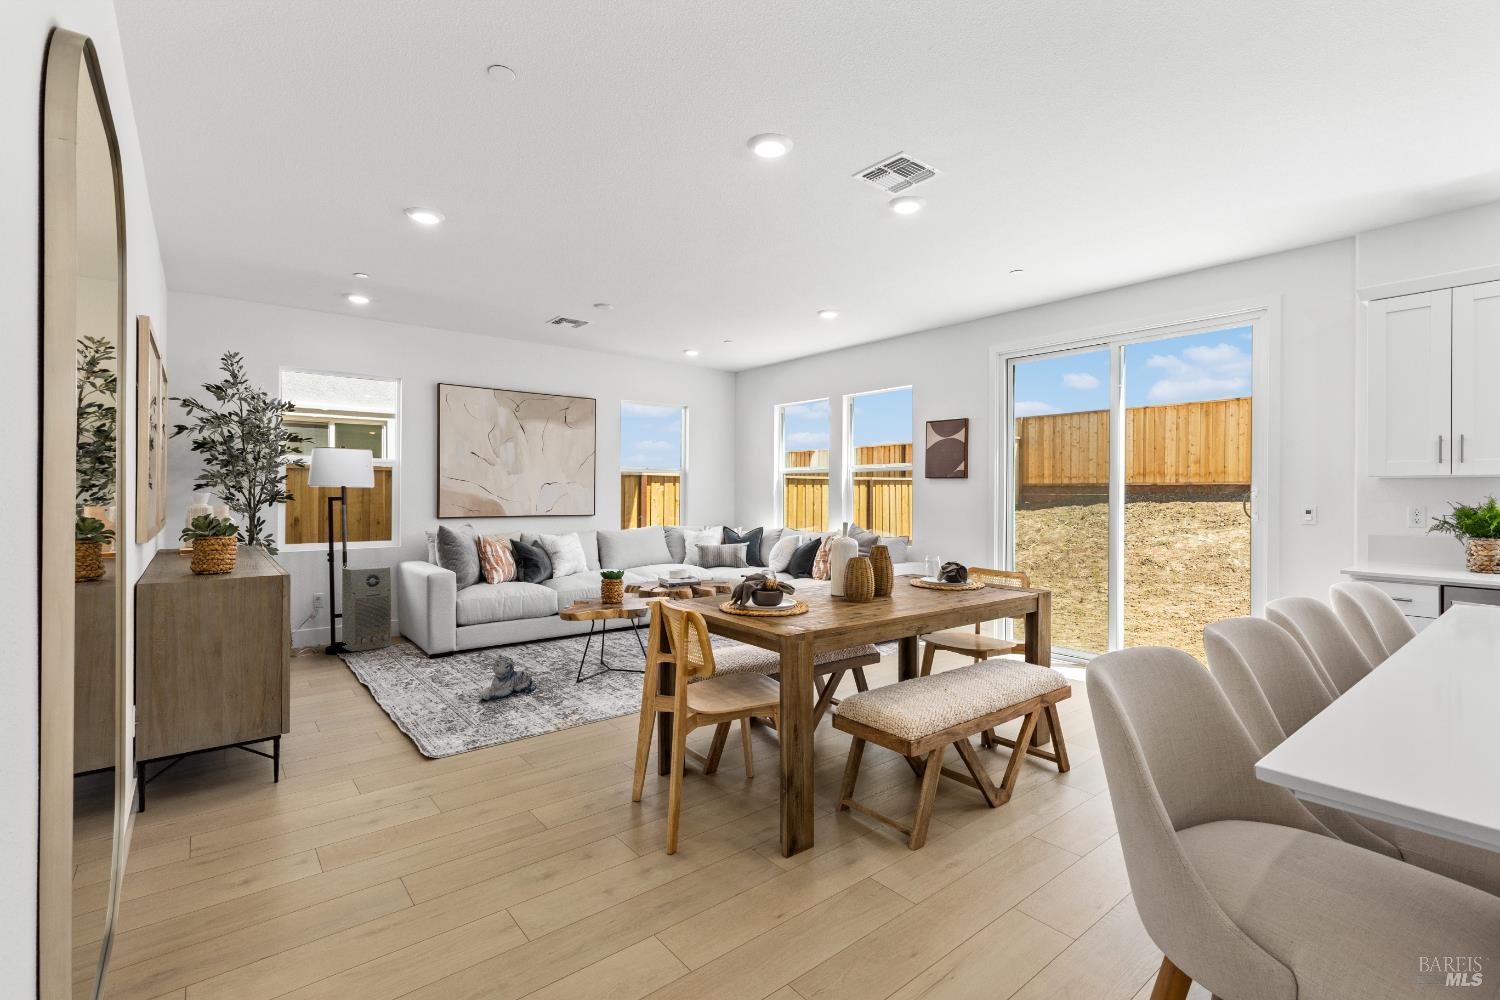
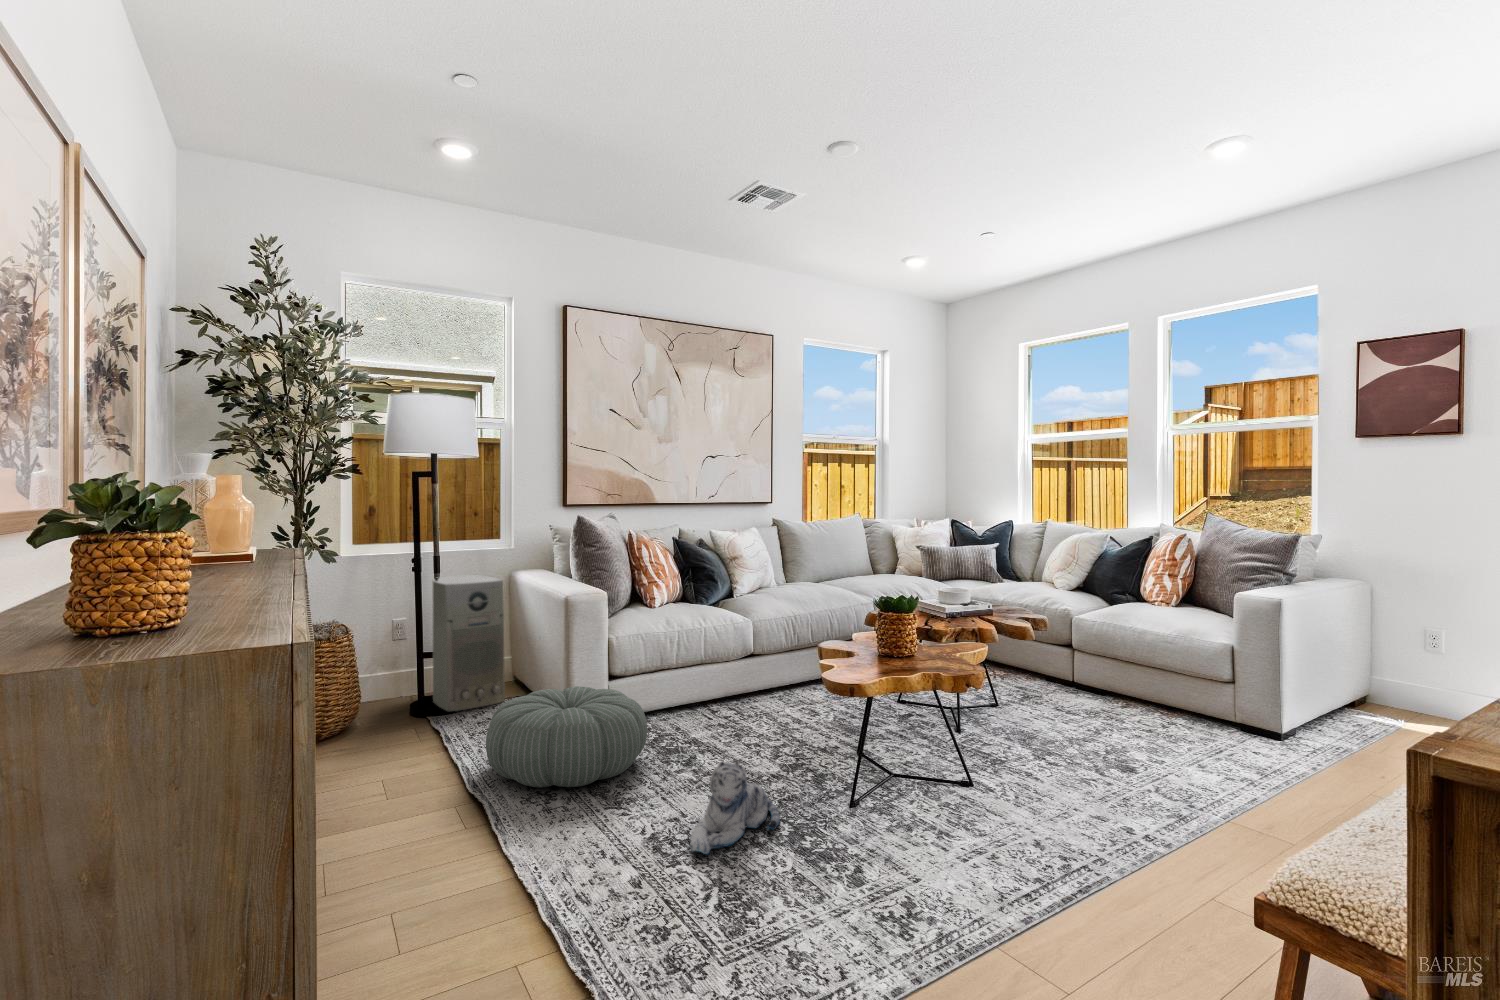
pouf: none [372,628,473,680] -> present [486,686,647,787]

